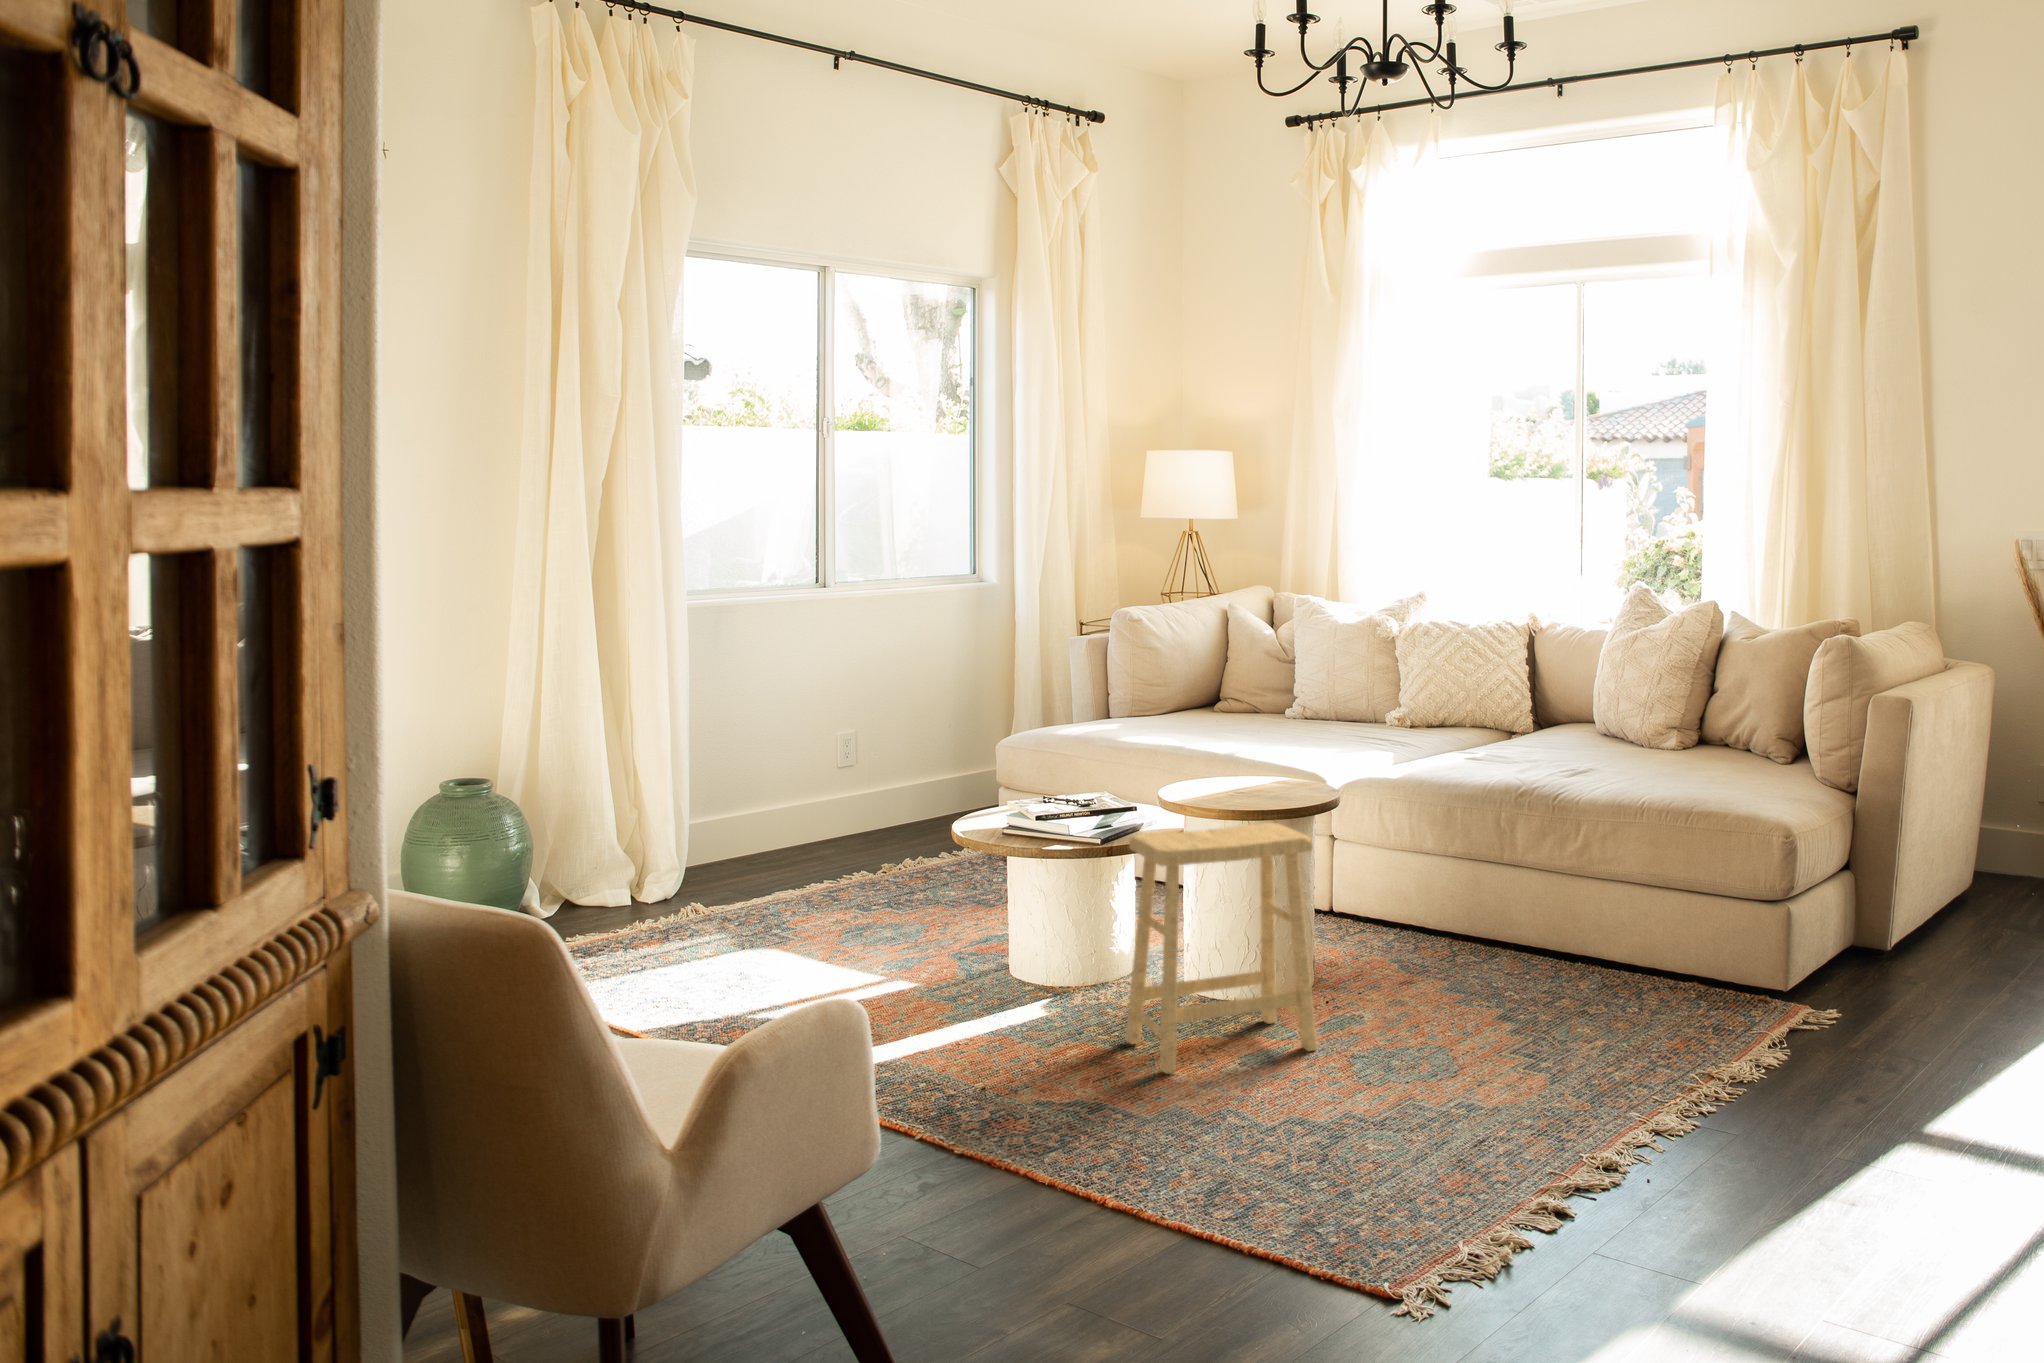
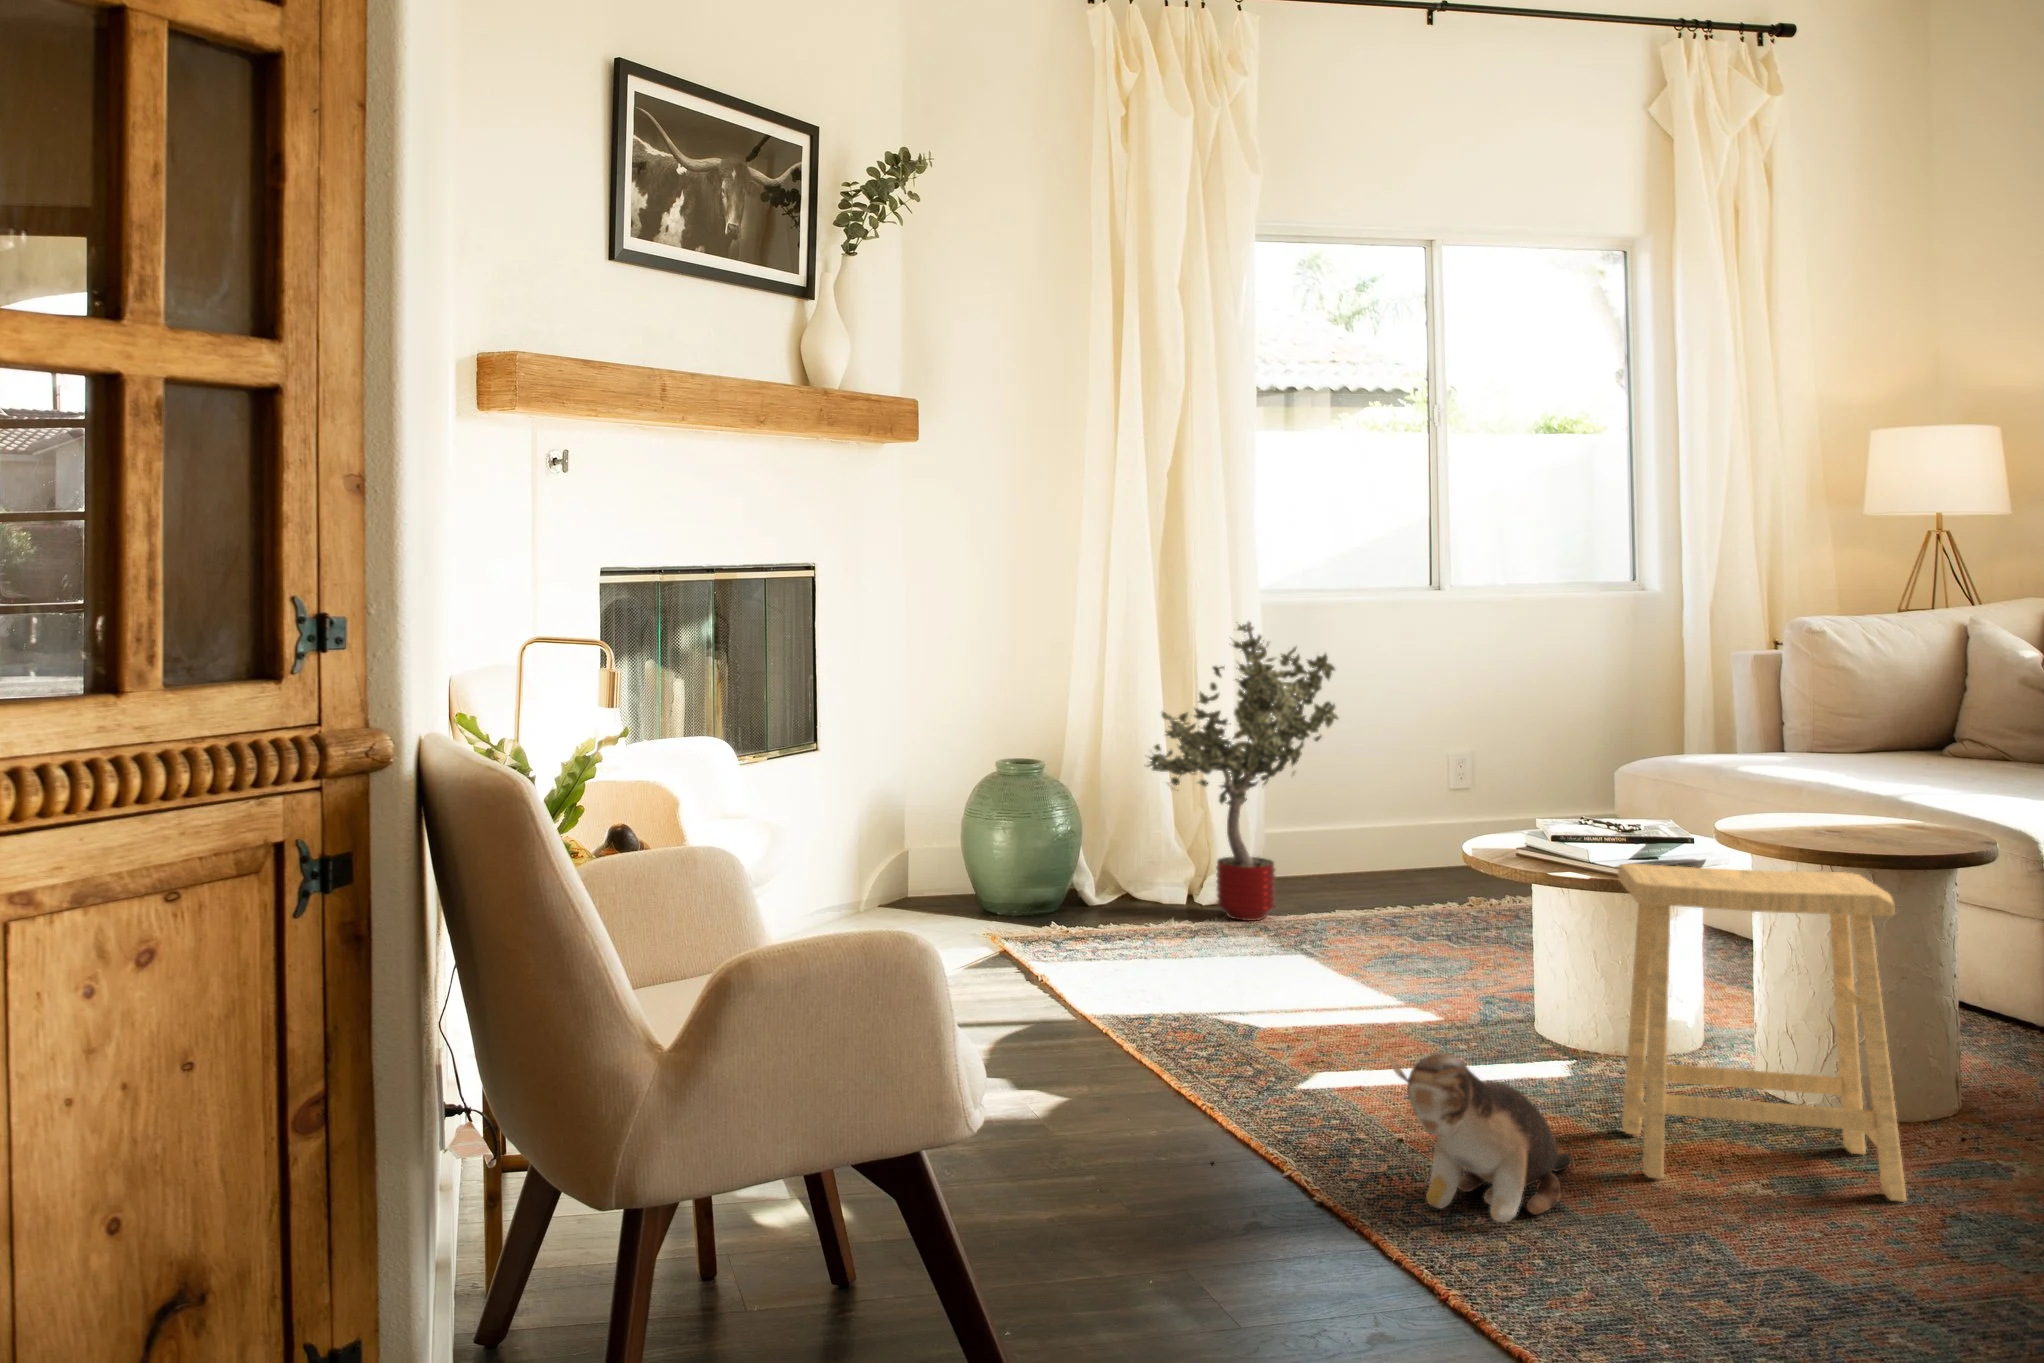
potted tree: none [605,633,786,920] -> present [1147,622,1338,921]
plush toy: none [1026,1009,1129,1137] -> present [1390,1053,1572,1223]

